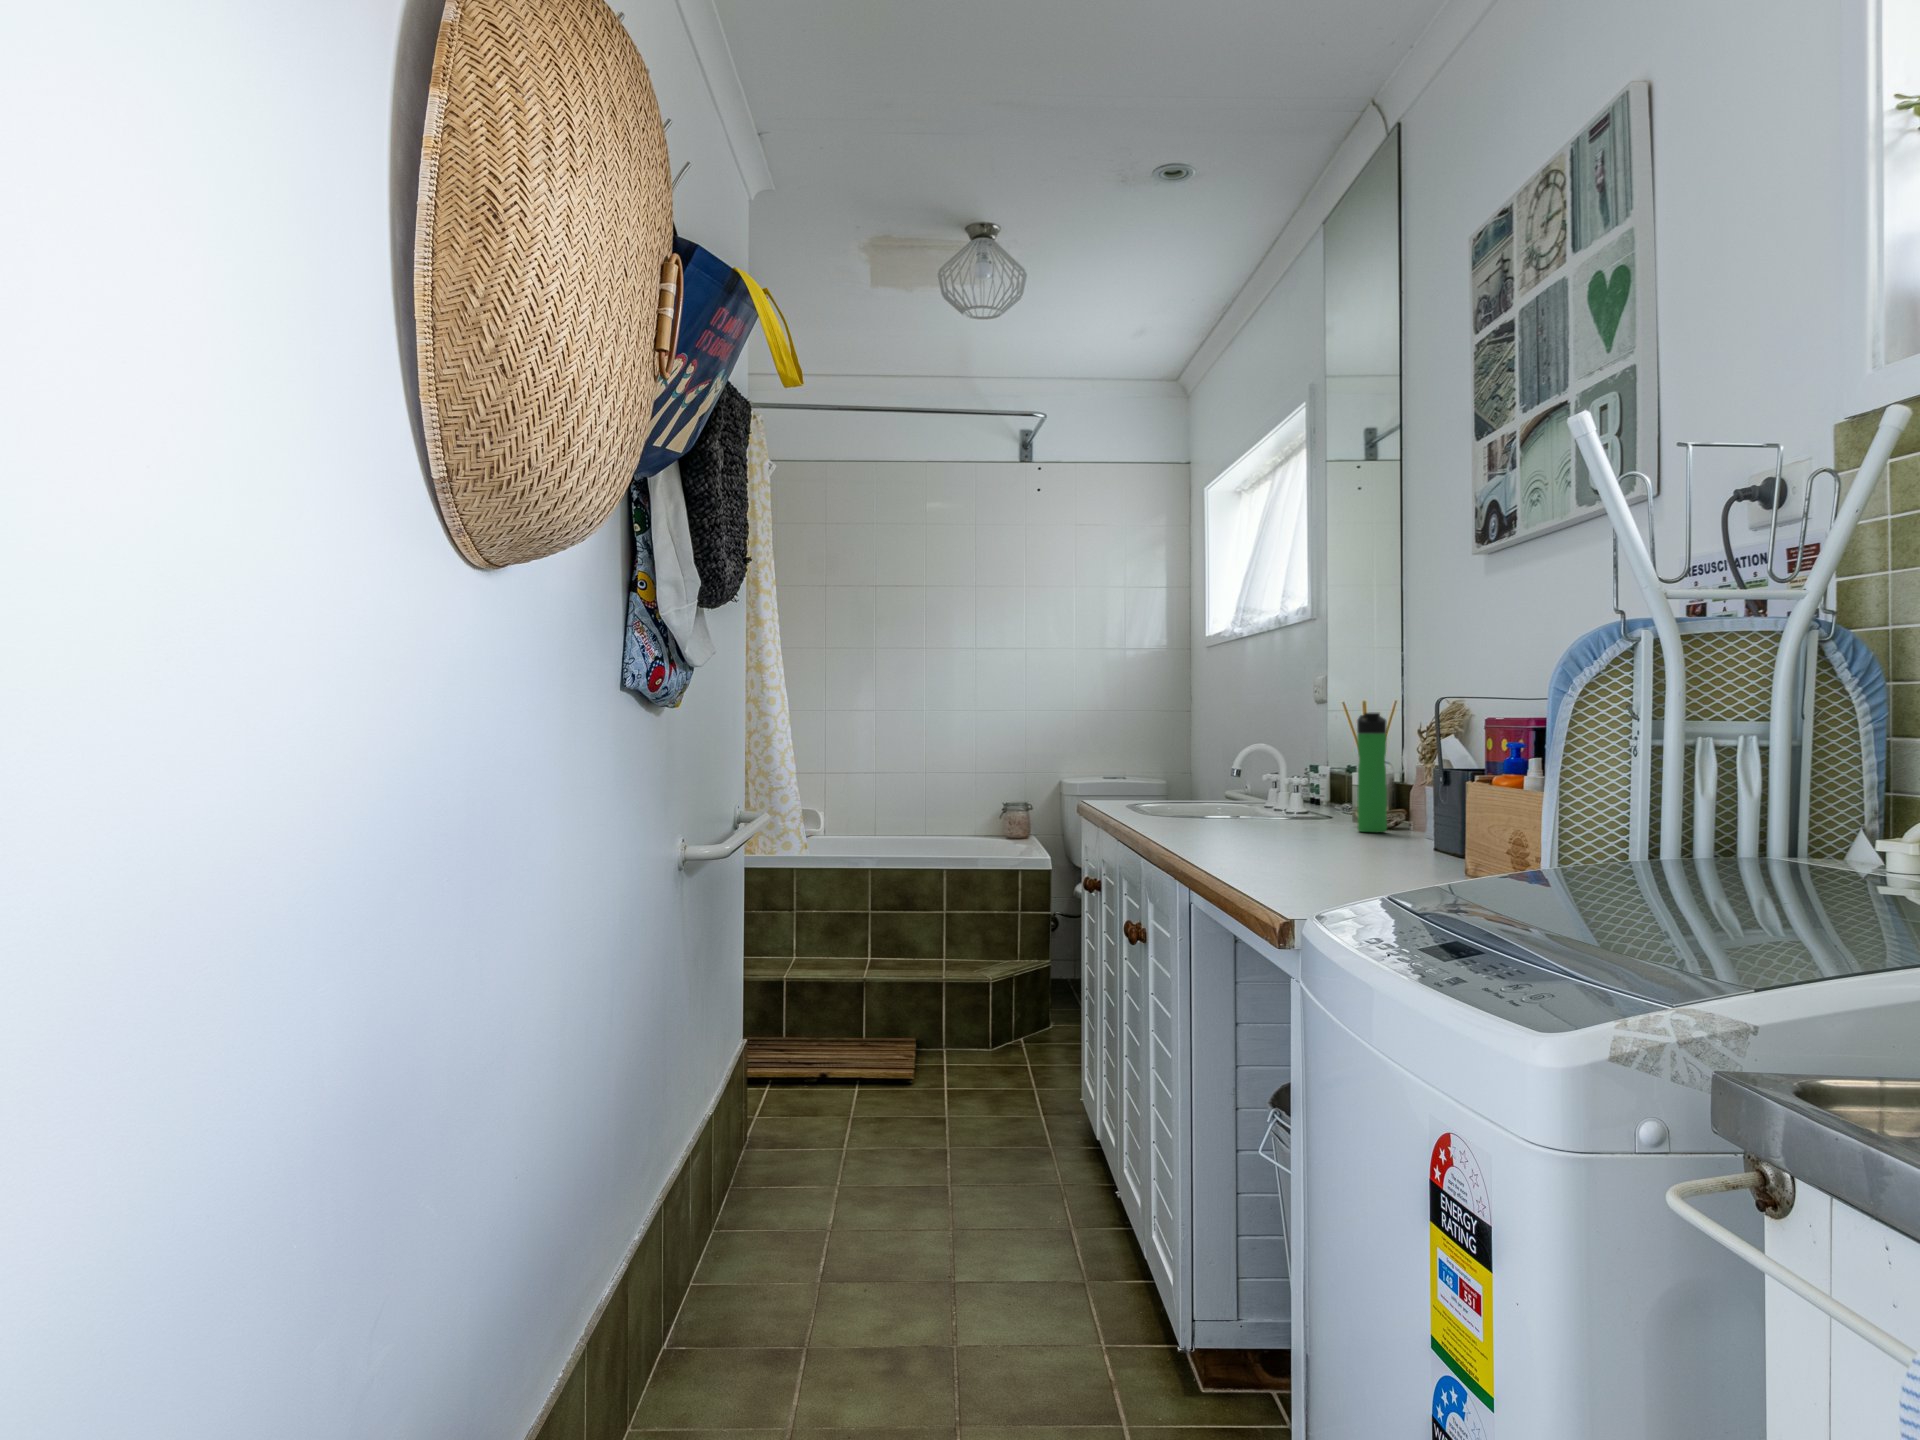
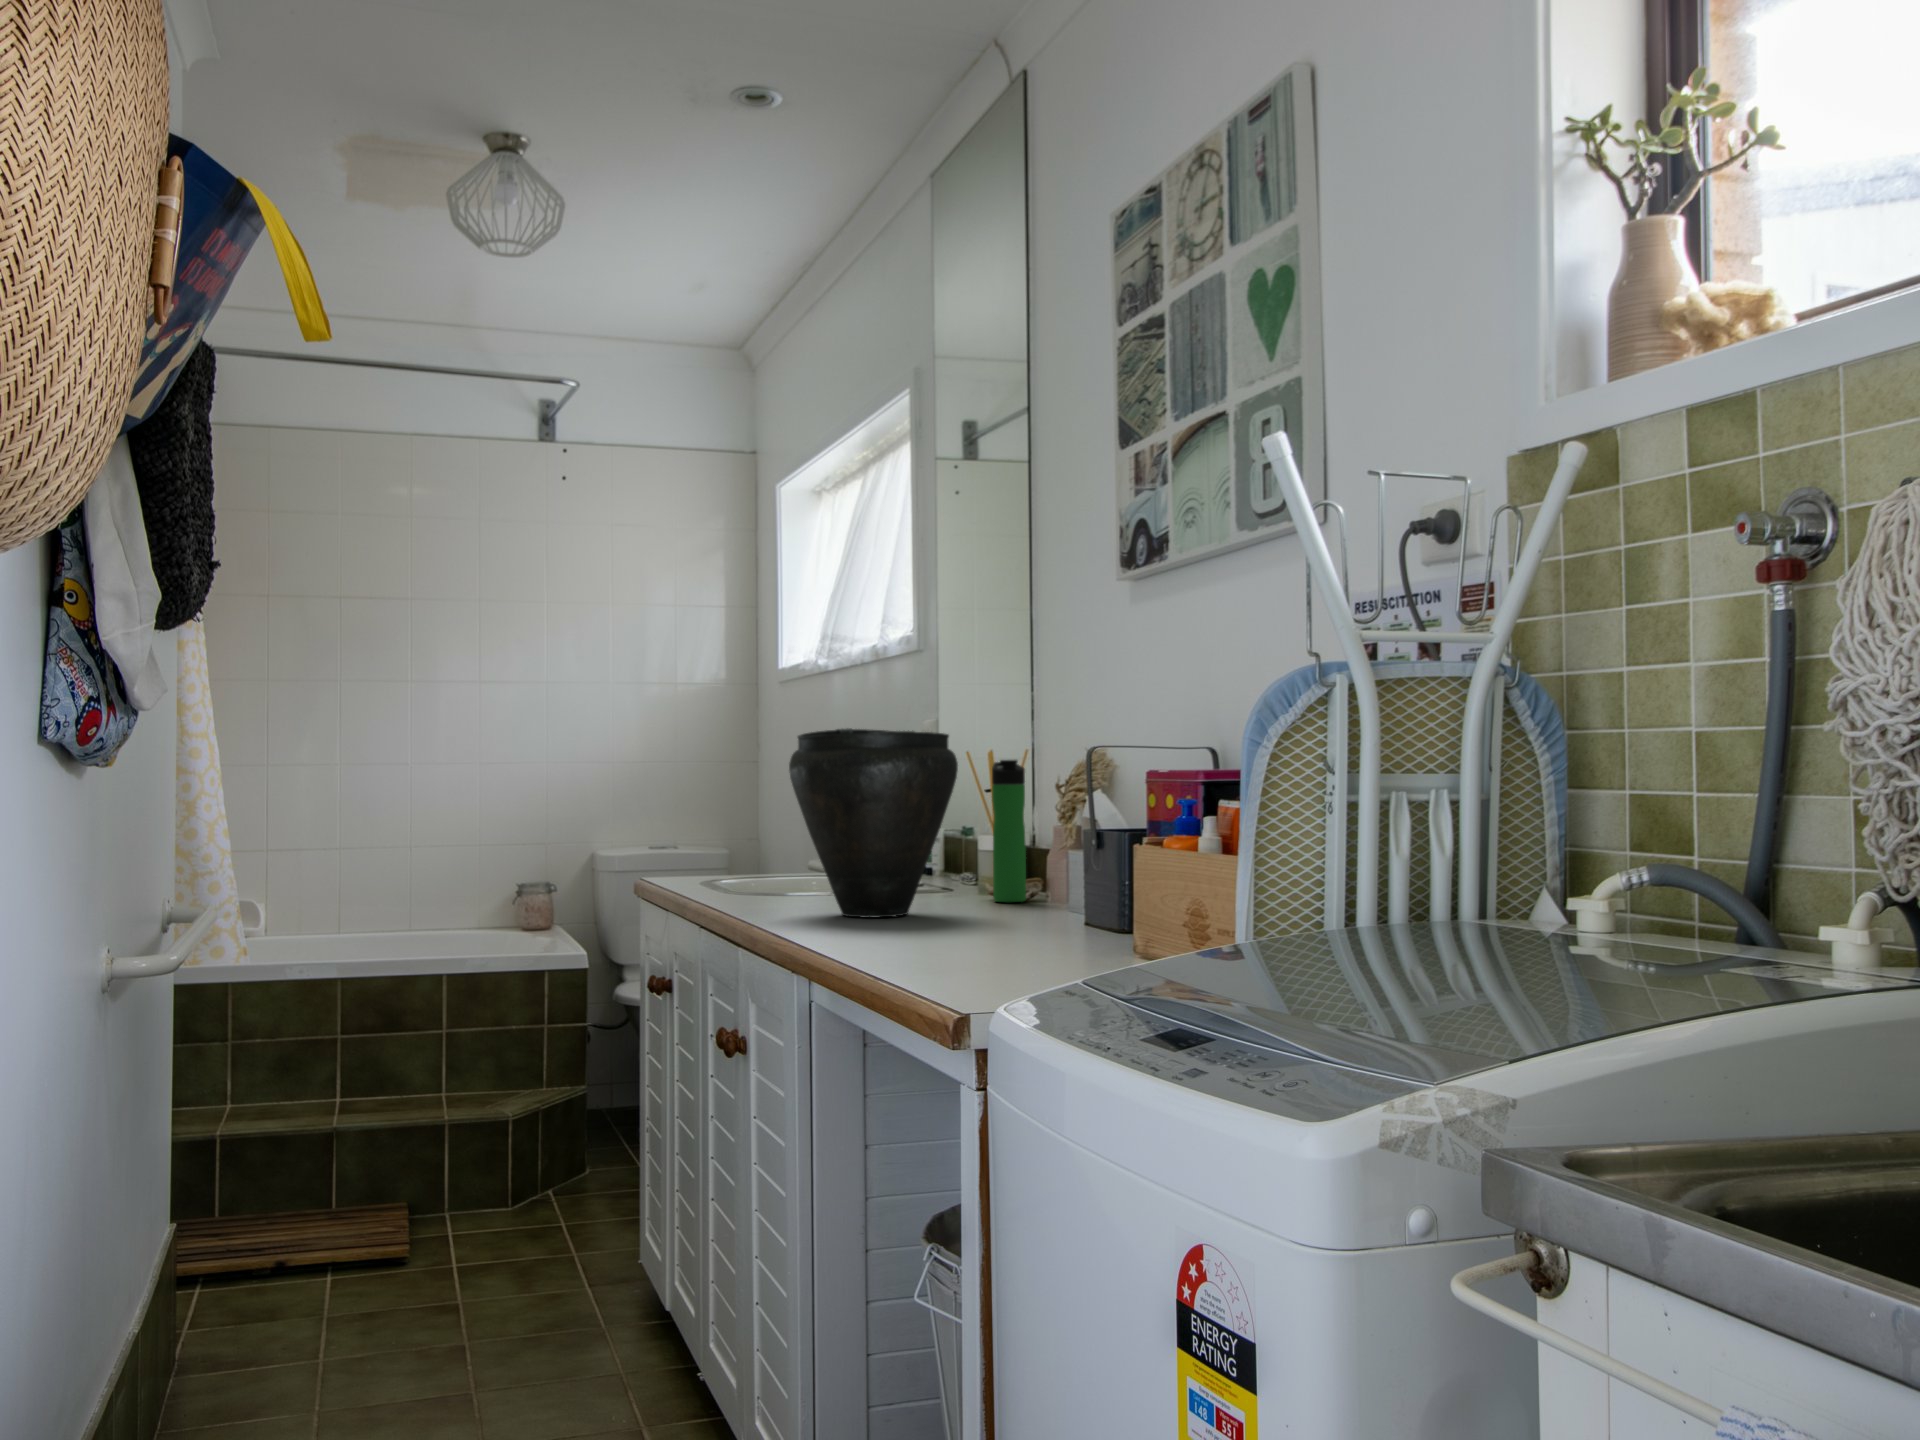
vase: none [1180,686,1321,839] -> present [789,728,958,918]

